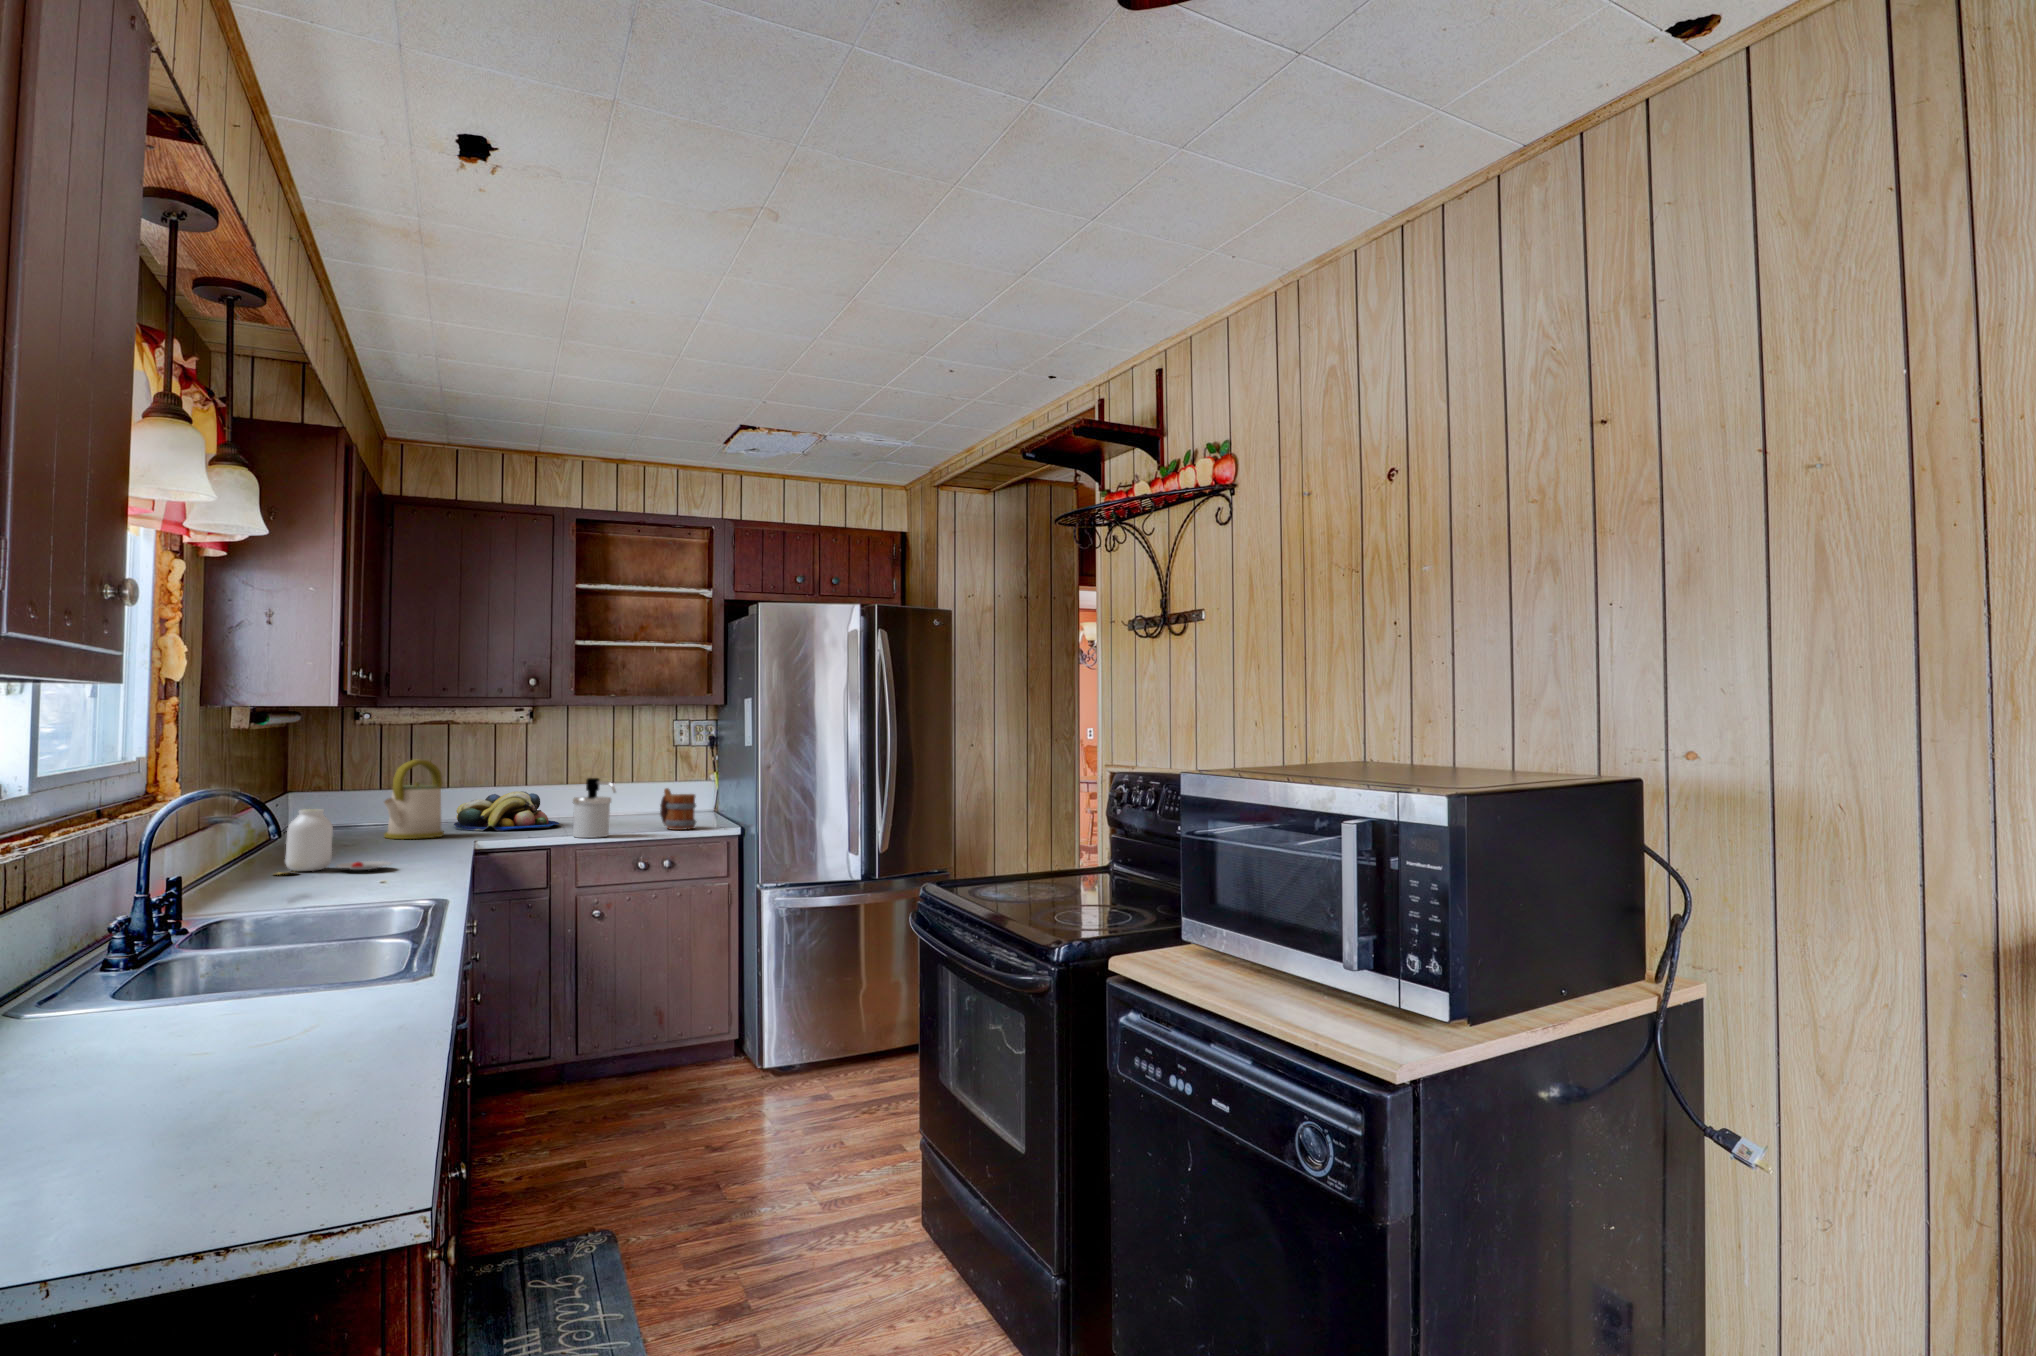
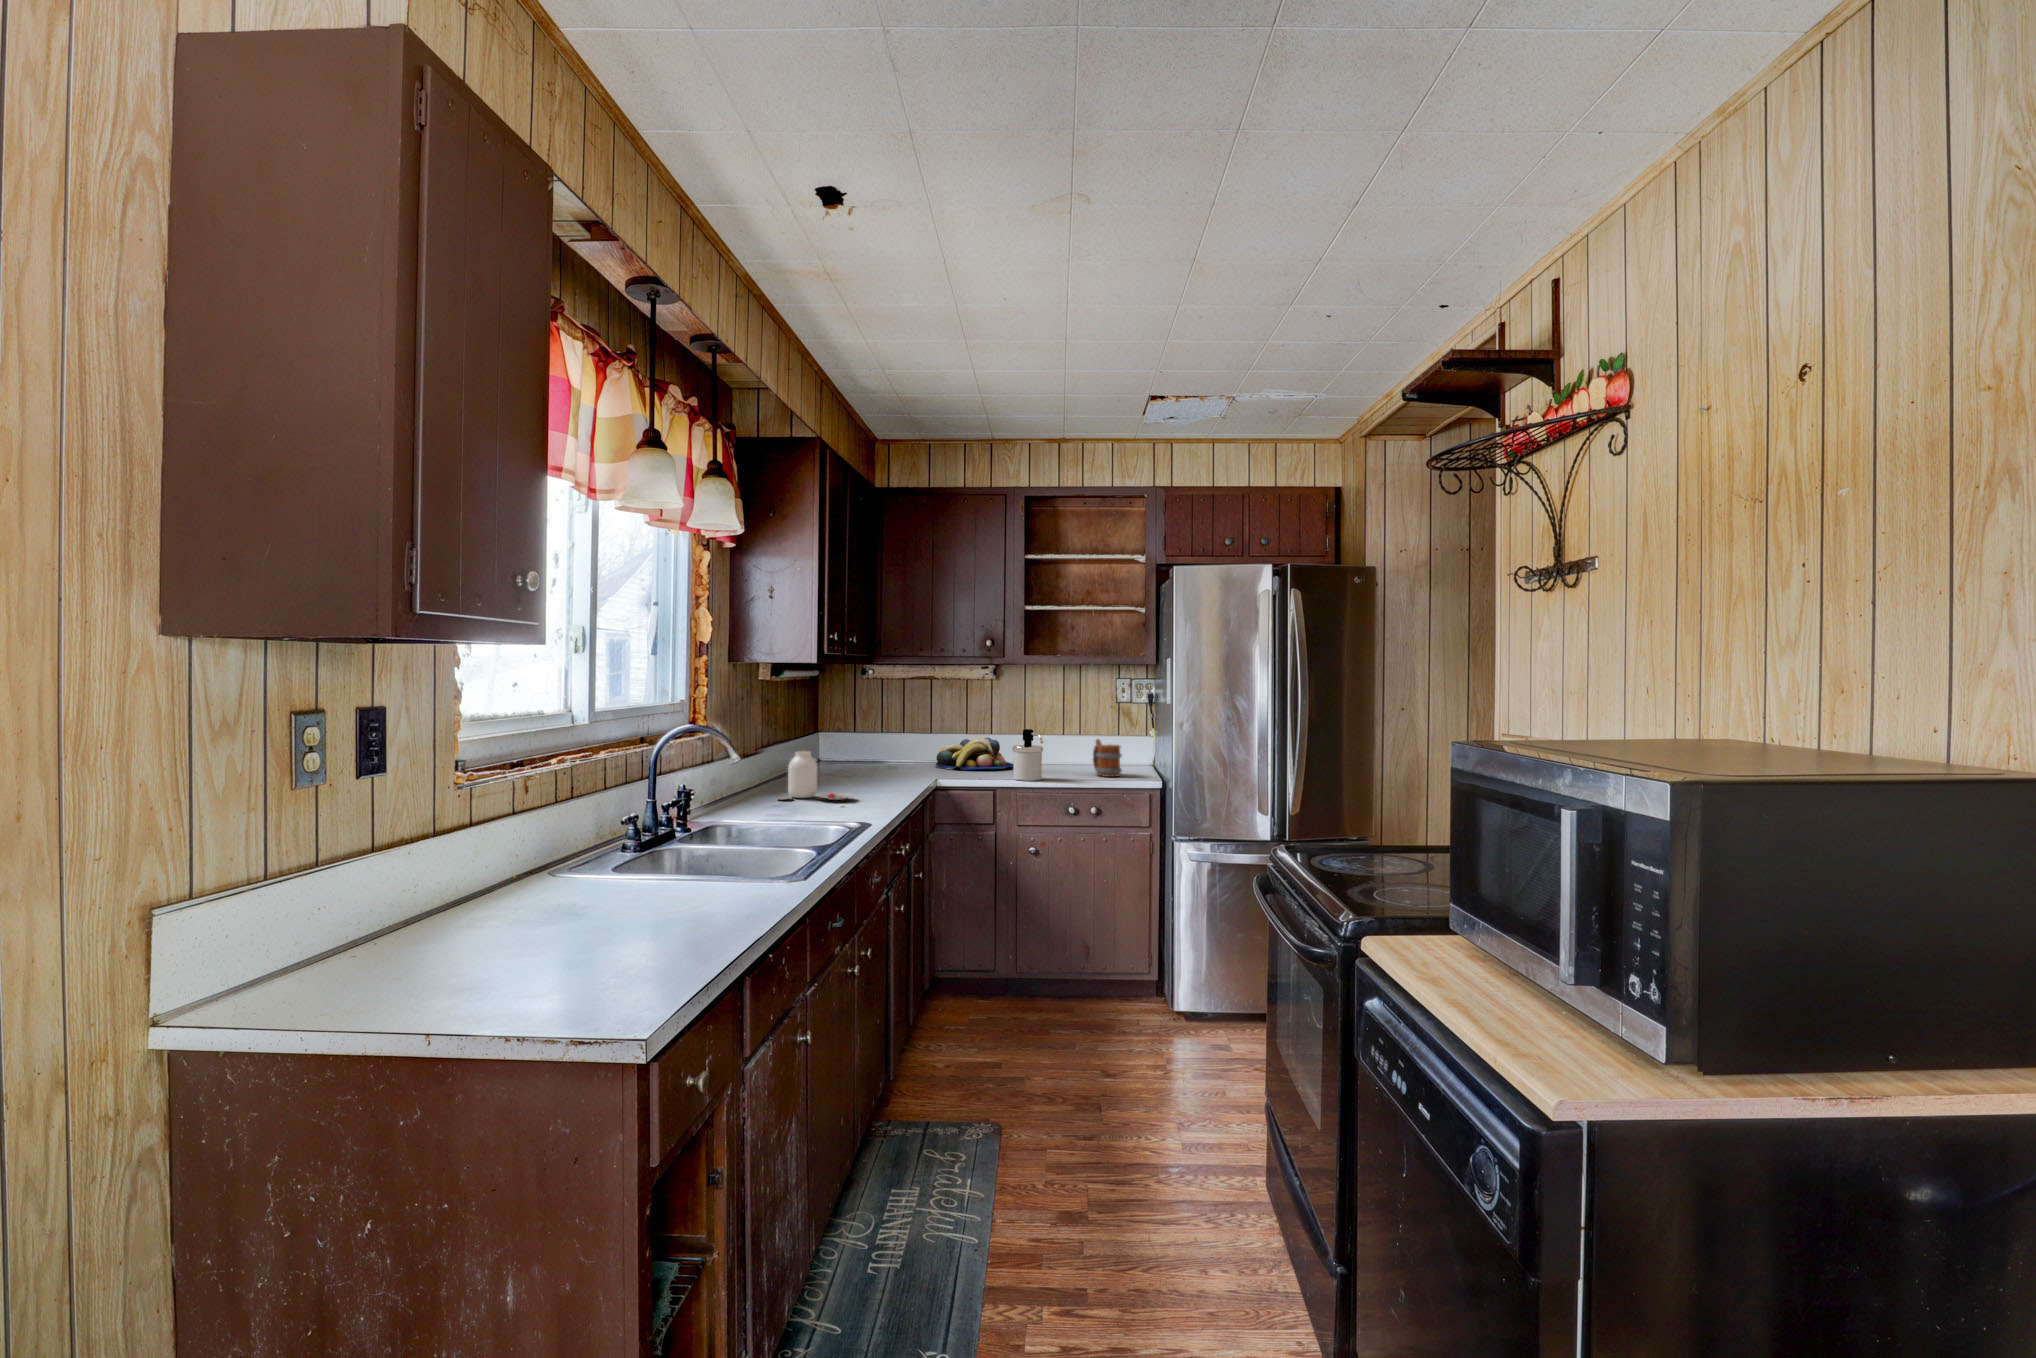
kettle: present [384,759,444,839] -> none [876,711,921,774]

